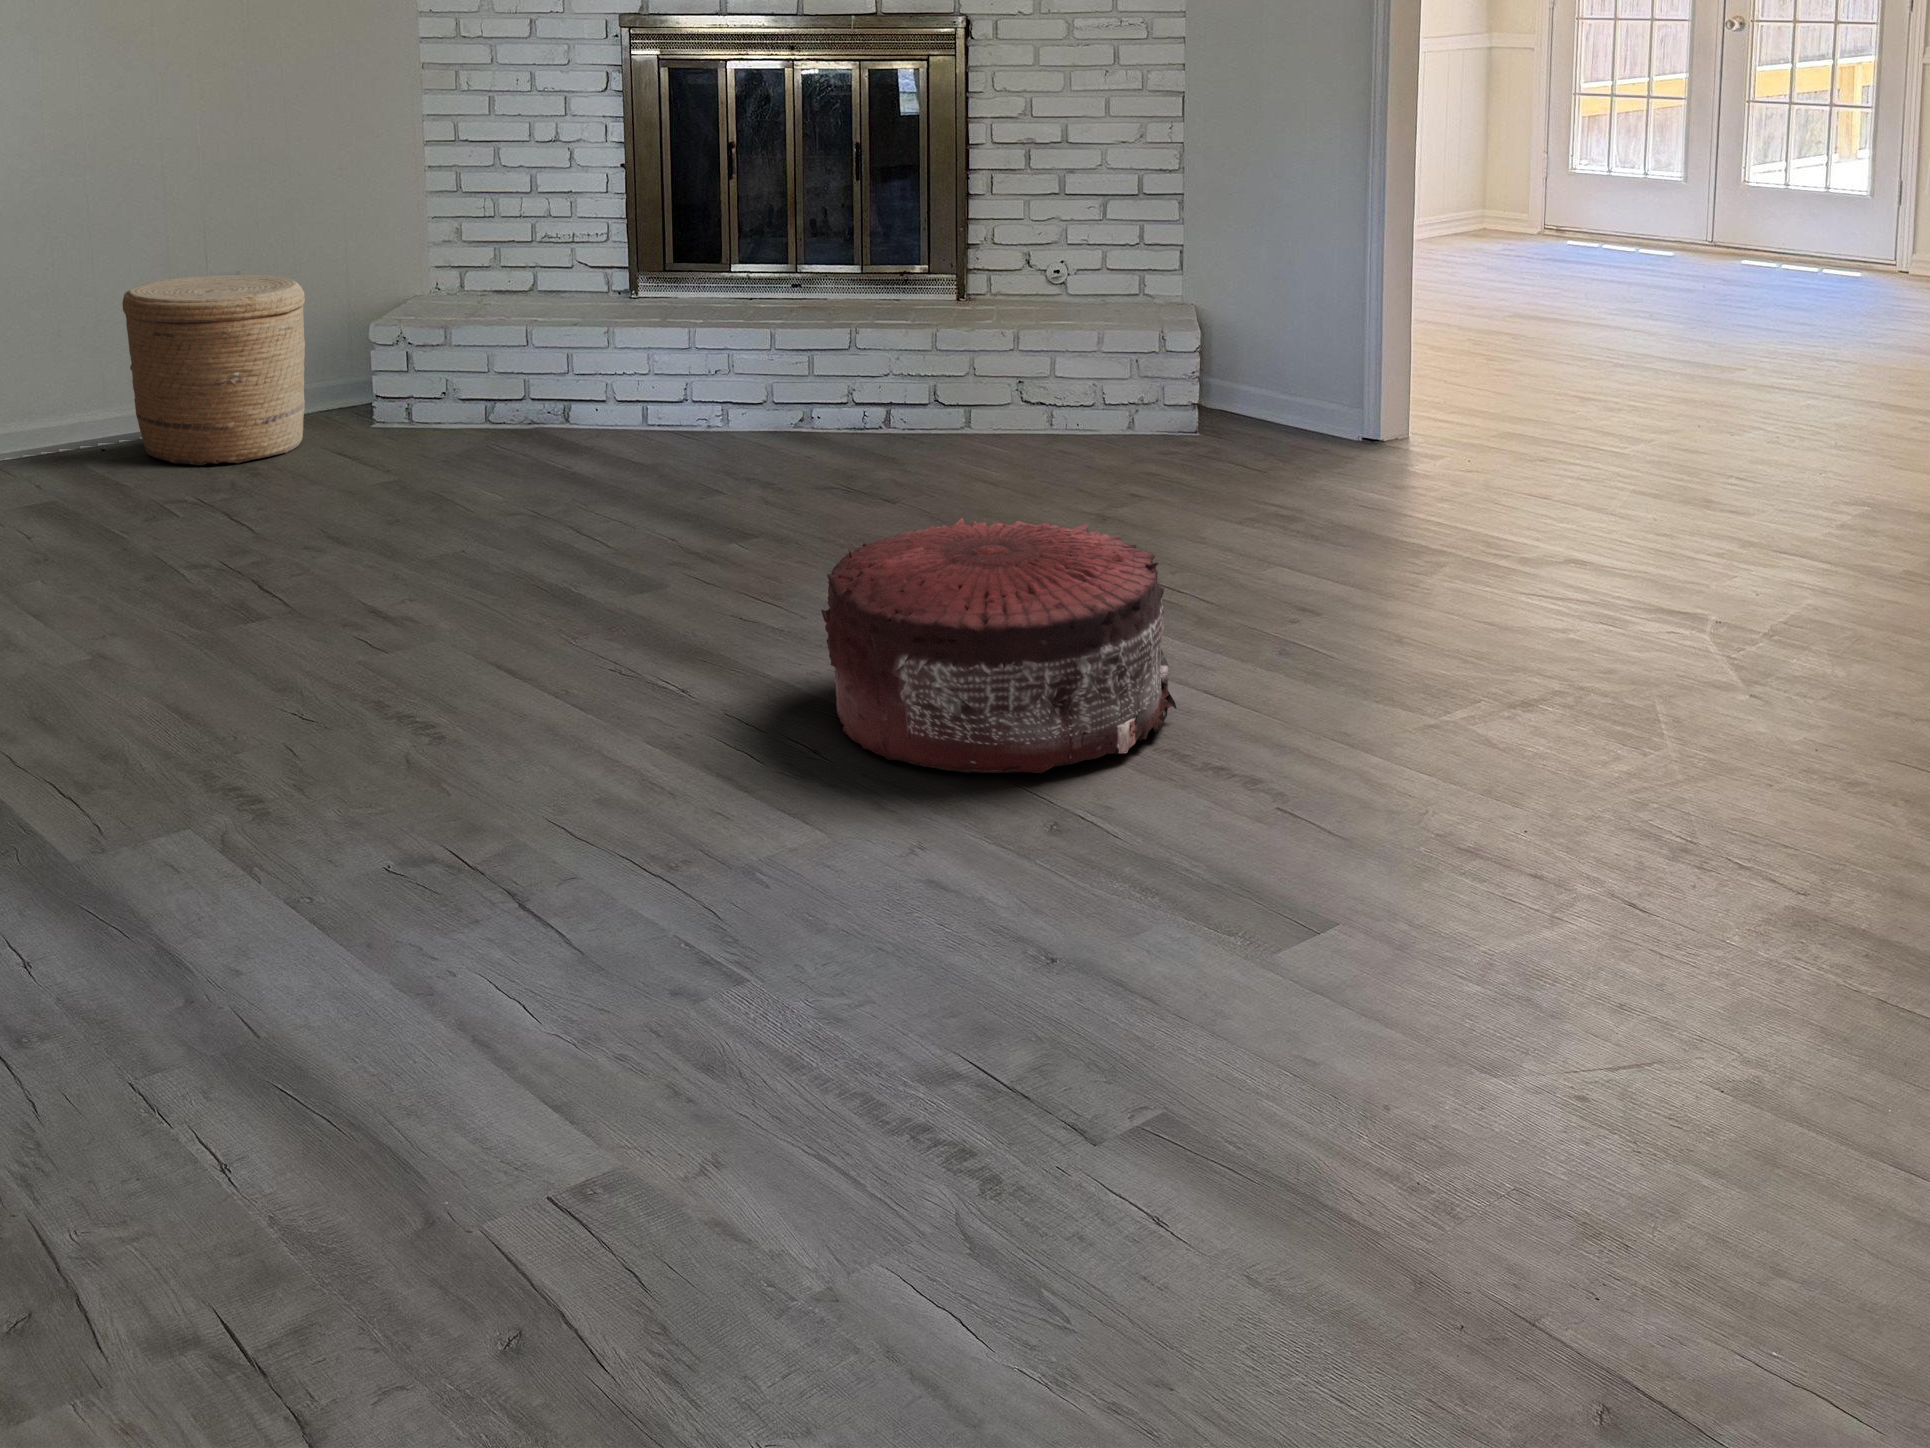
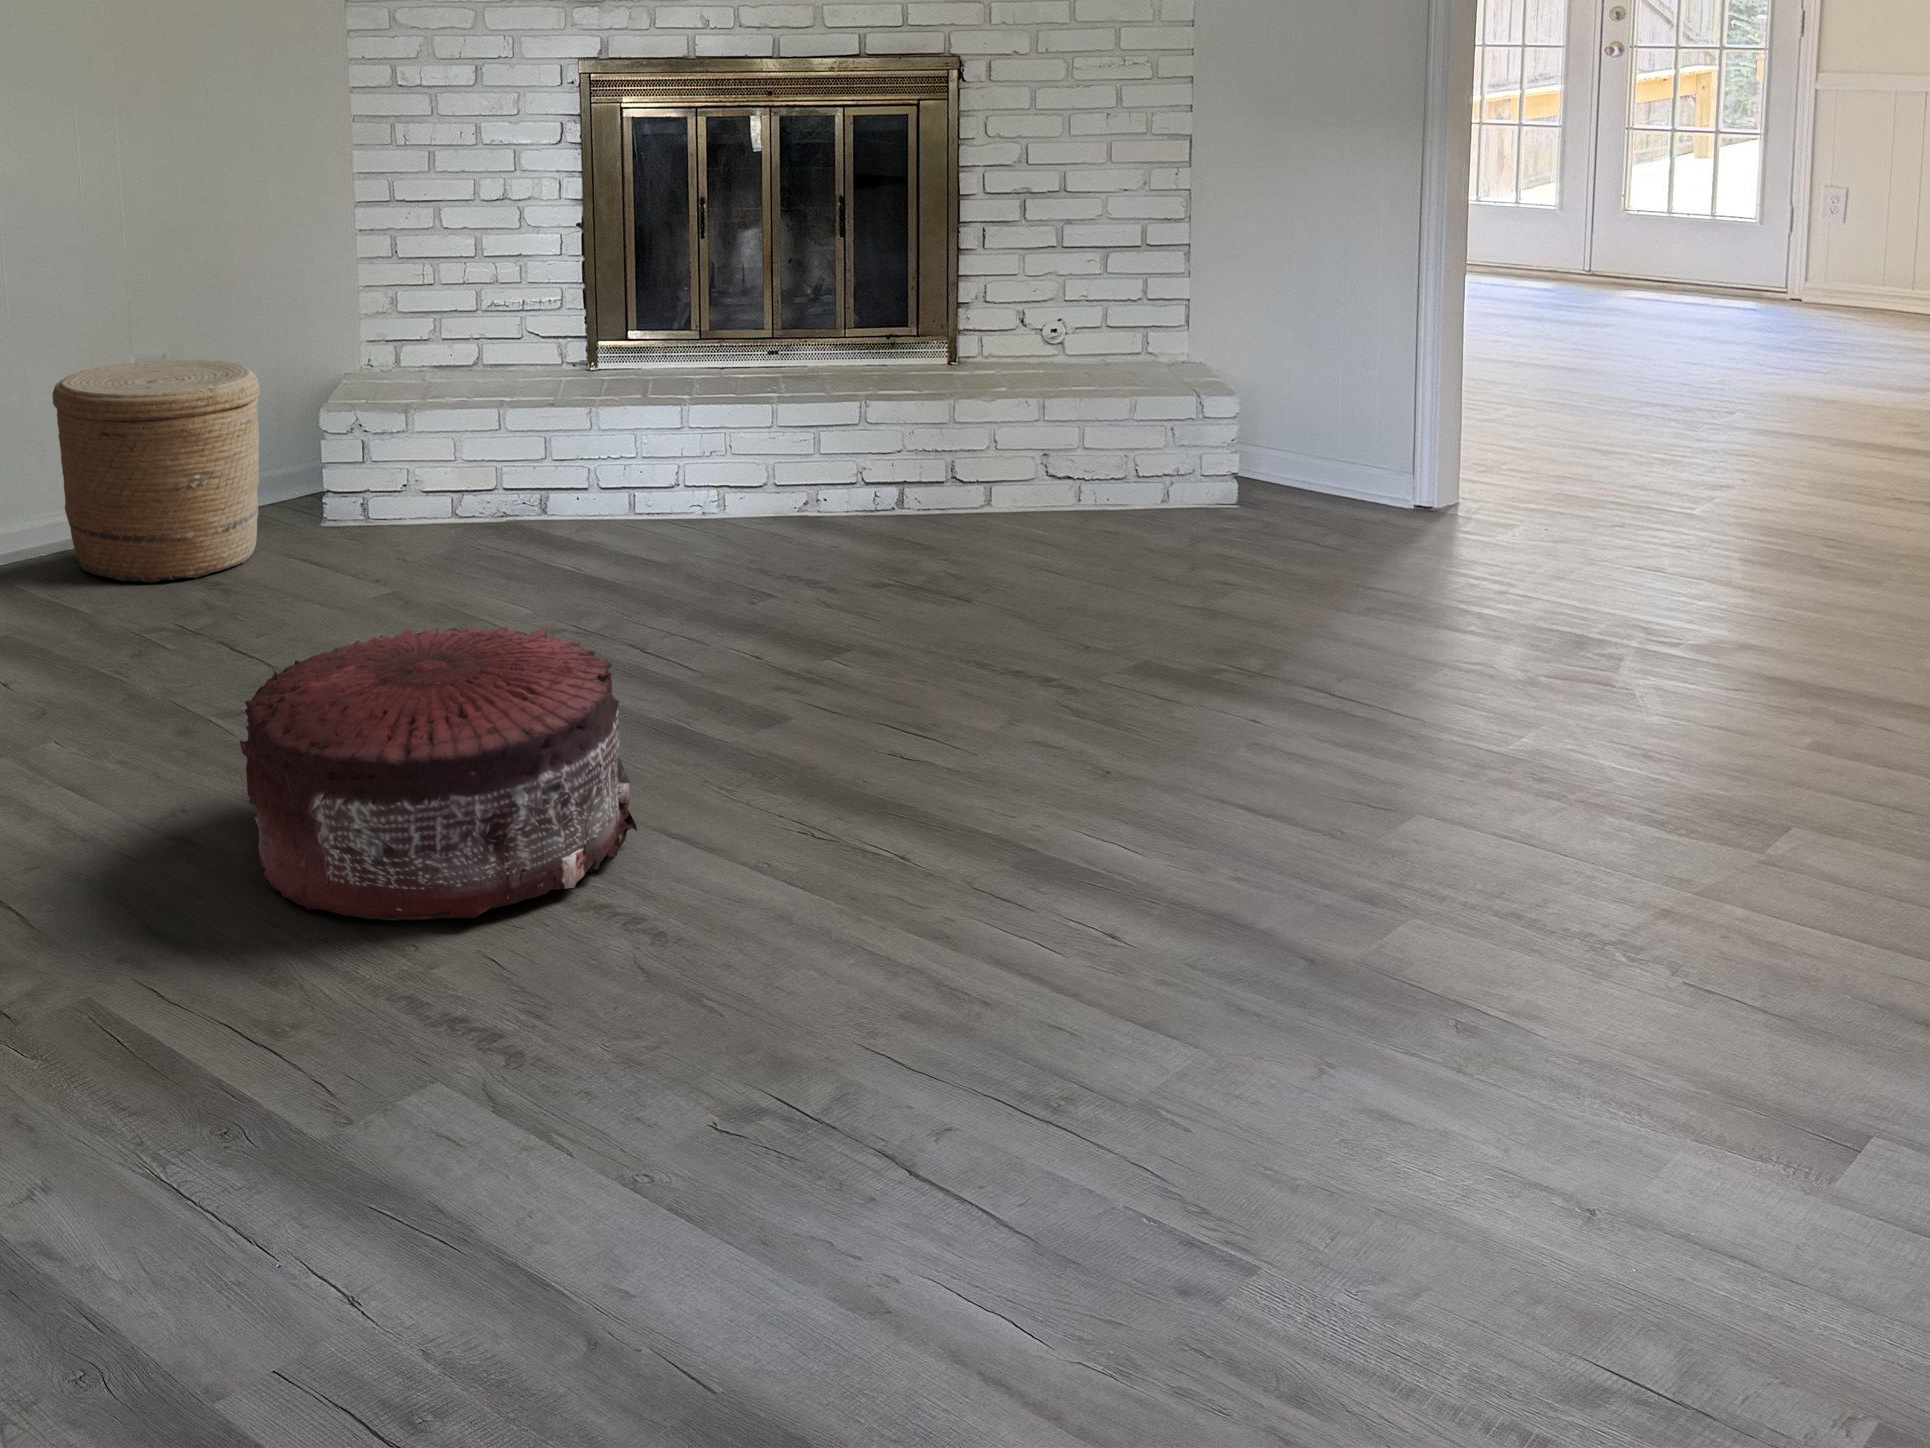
pouf: present [821,518,1177,773] -> present [240,626,637,920]

